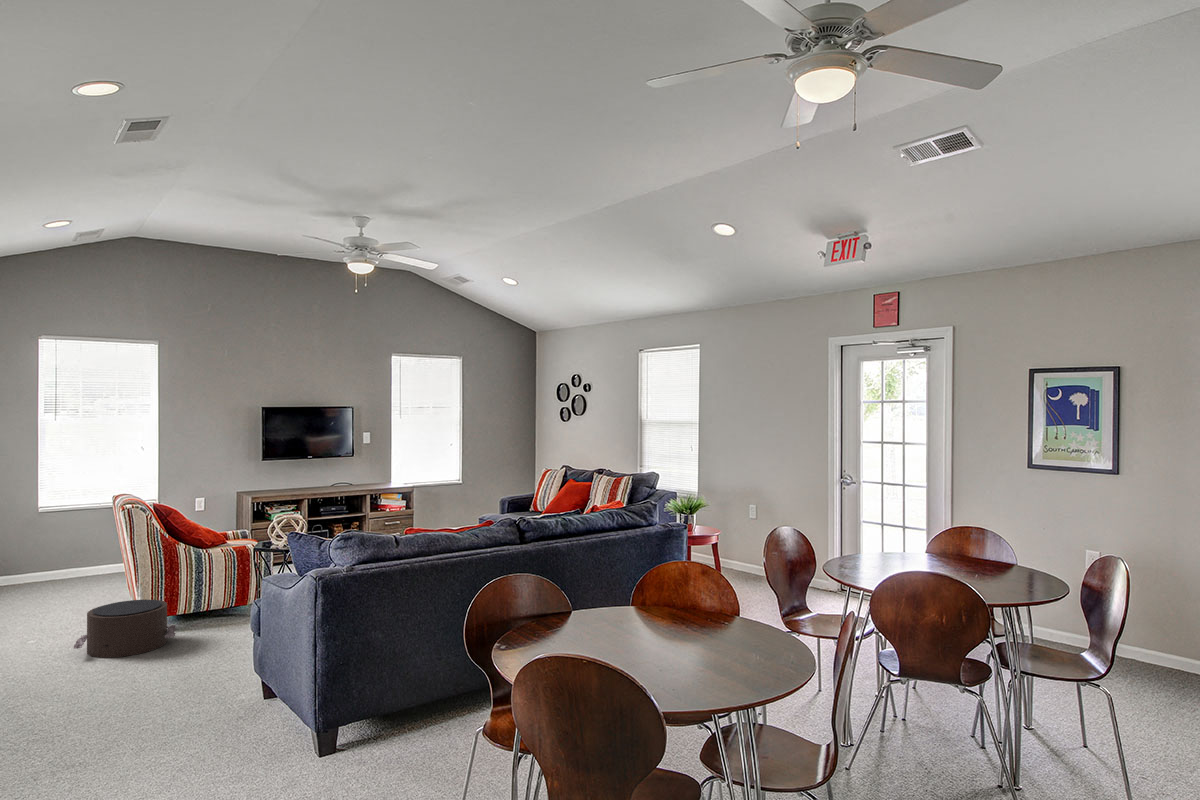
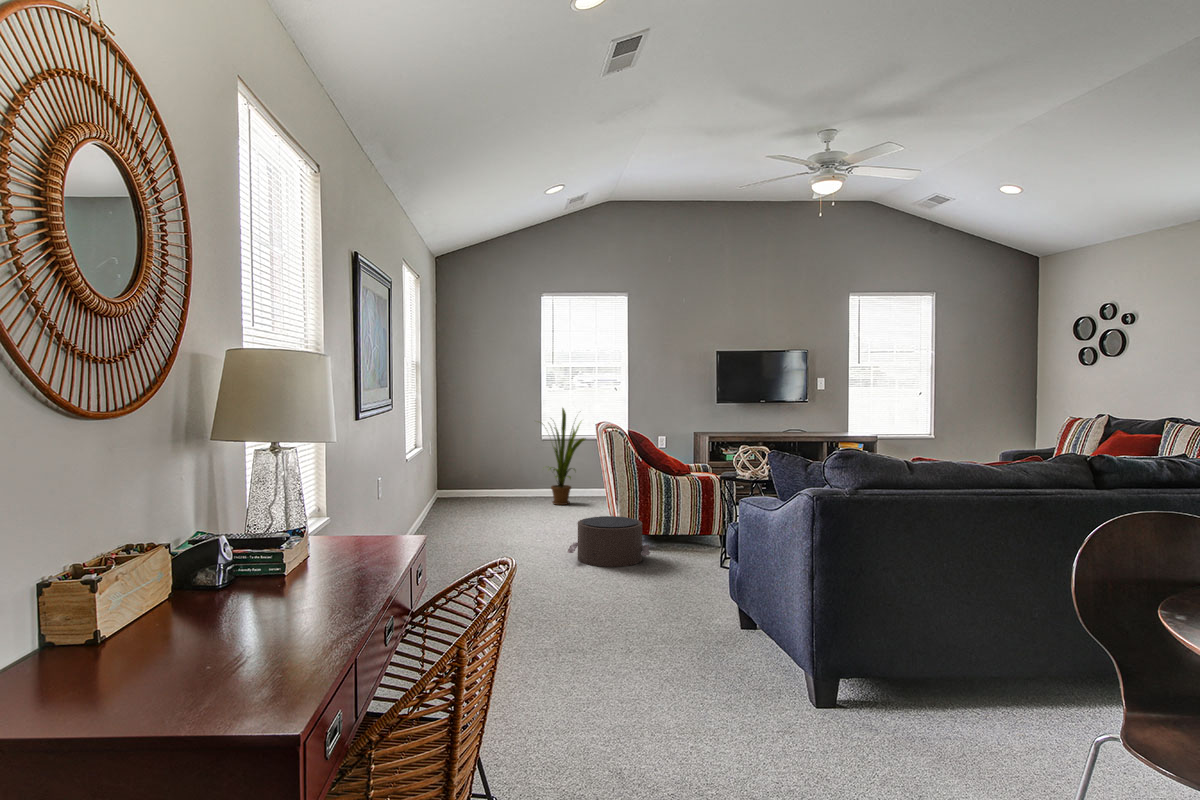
house plant: none [28,475,102,588] -> present [549,408,585,505]

